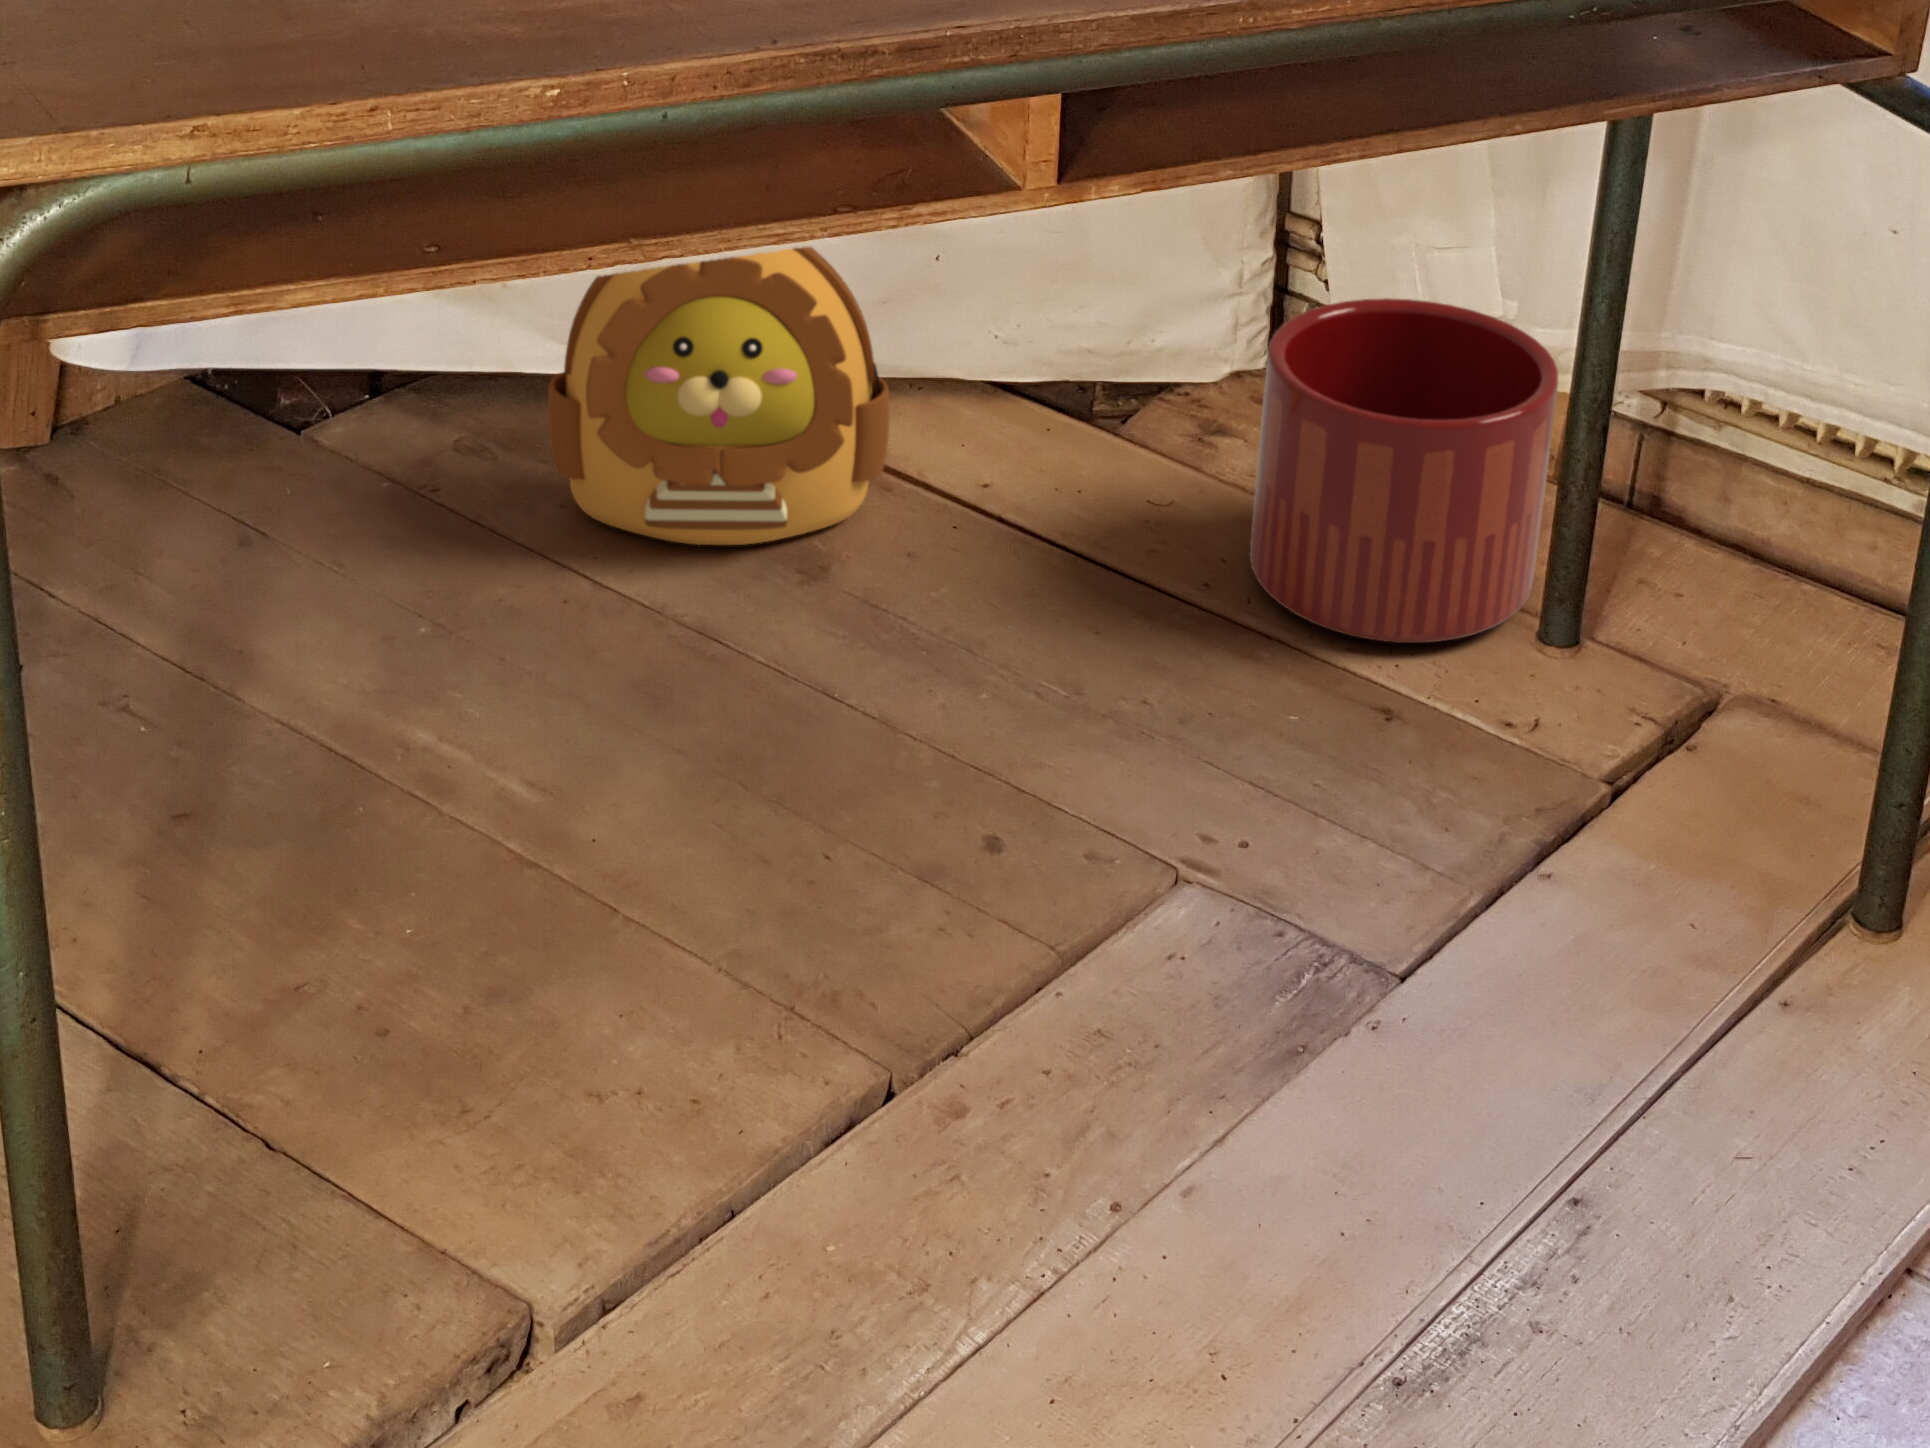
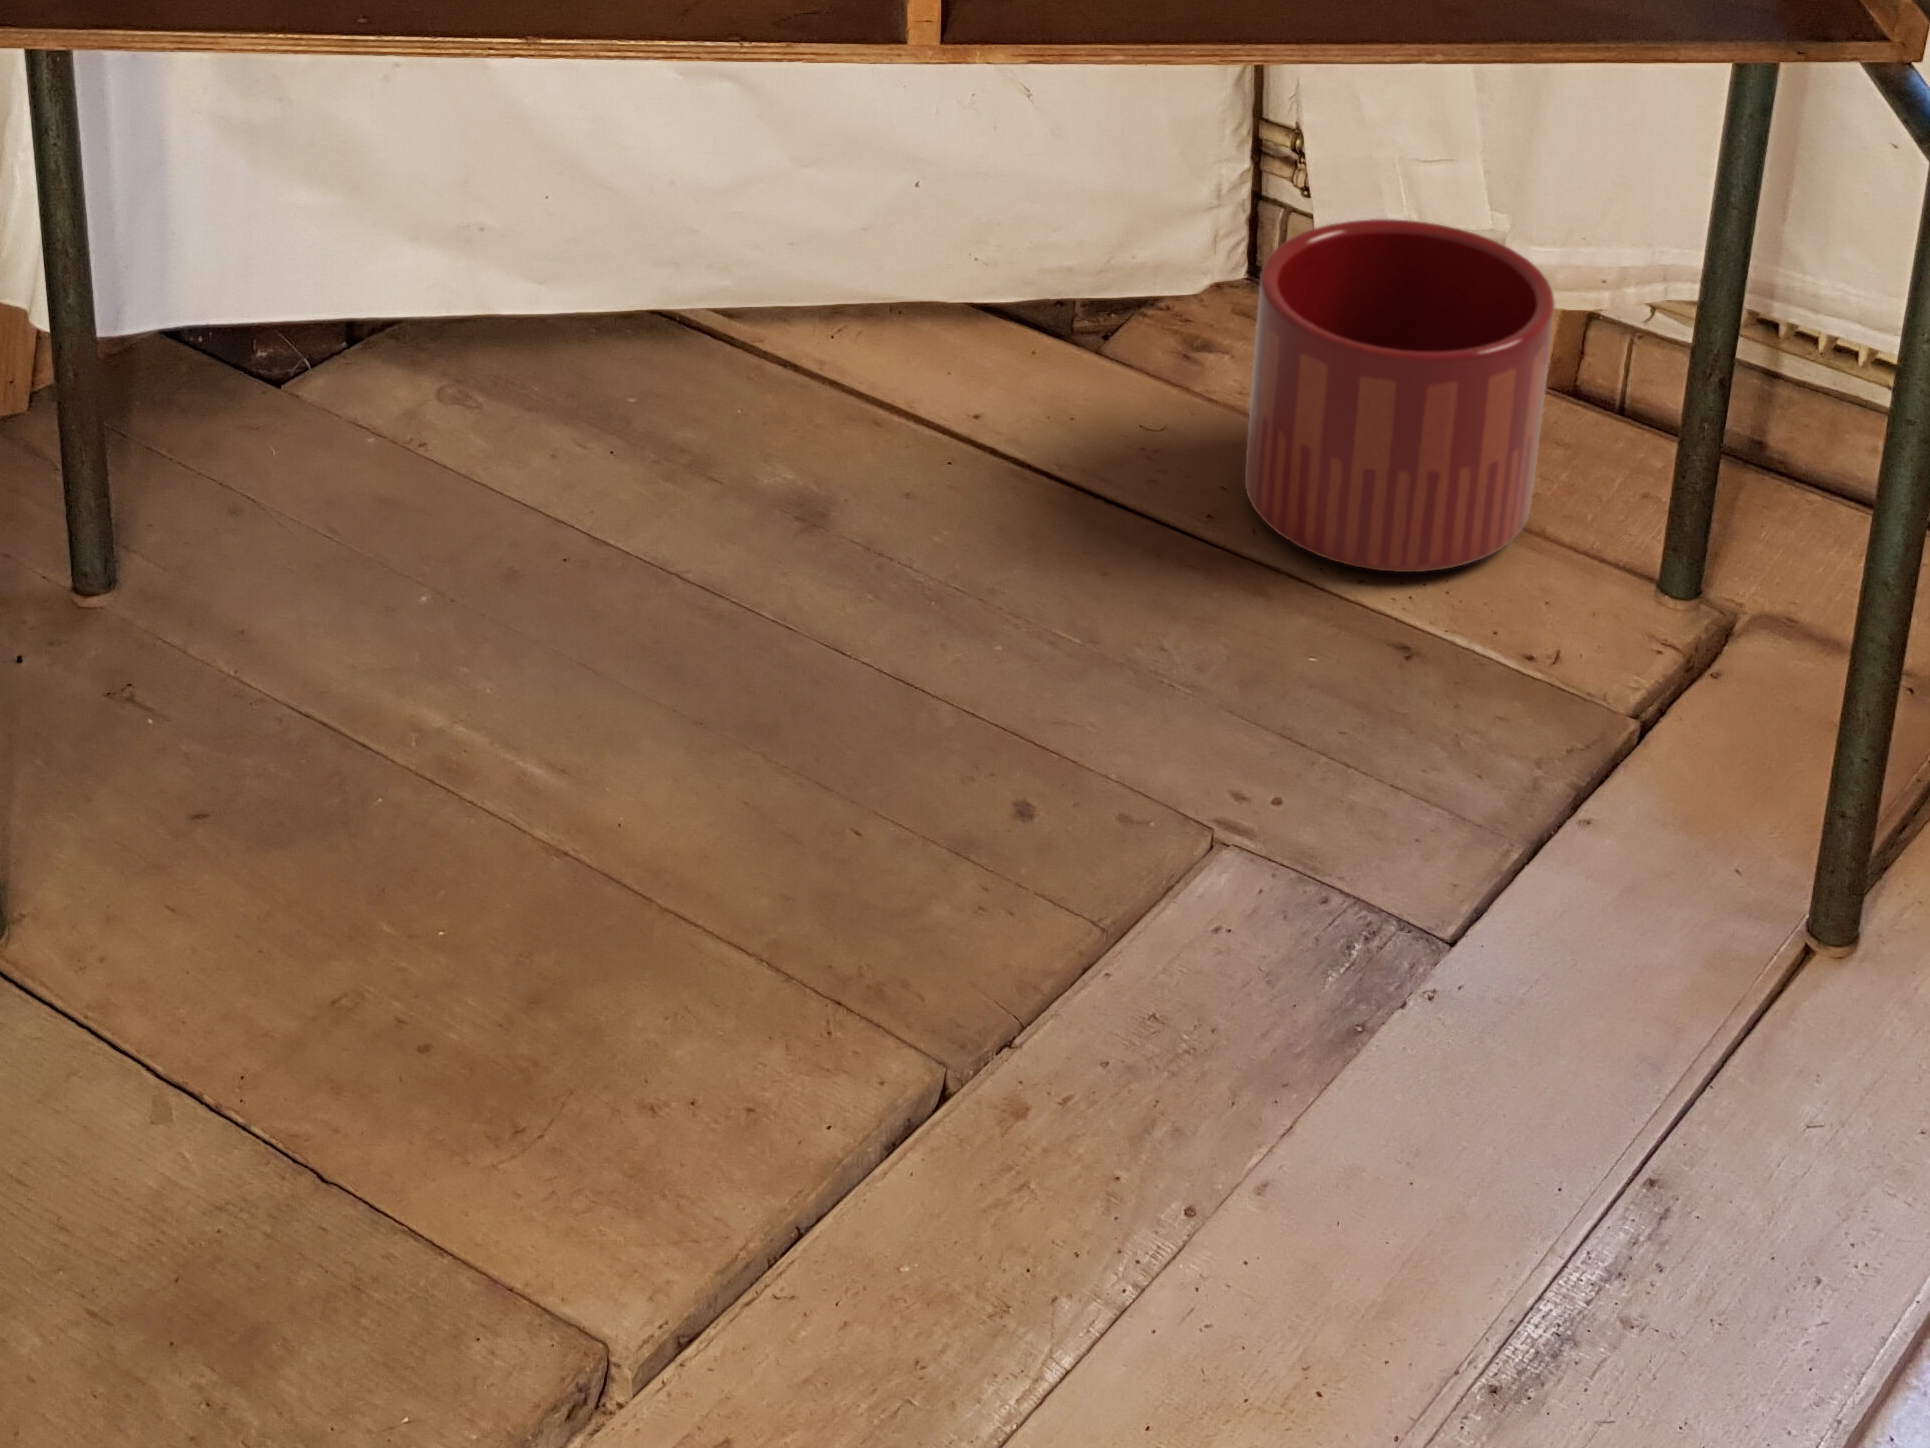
backpack: present [548,247,890,545] -> none [533,111,877,493]

